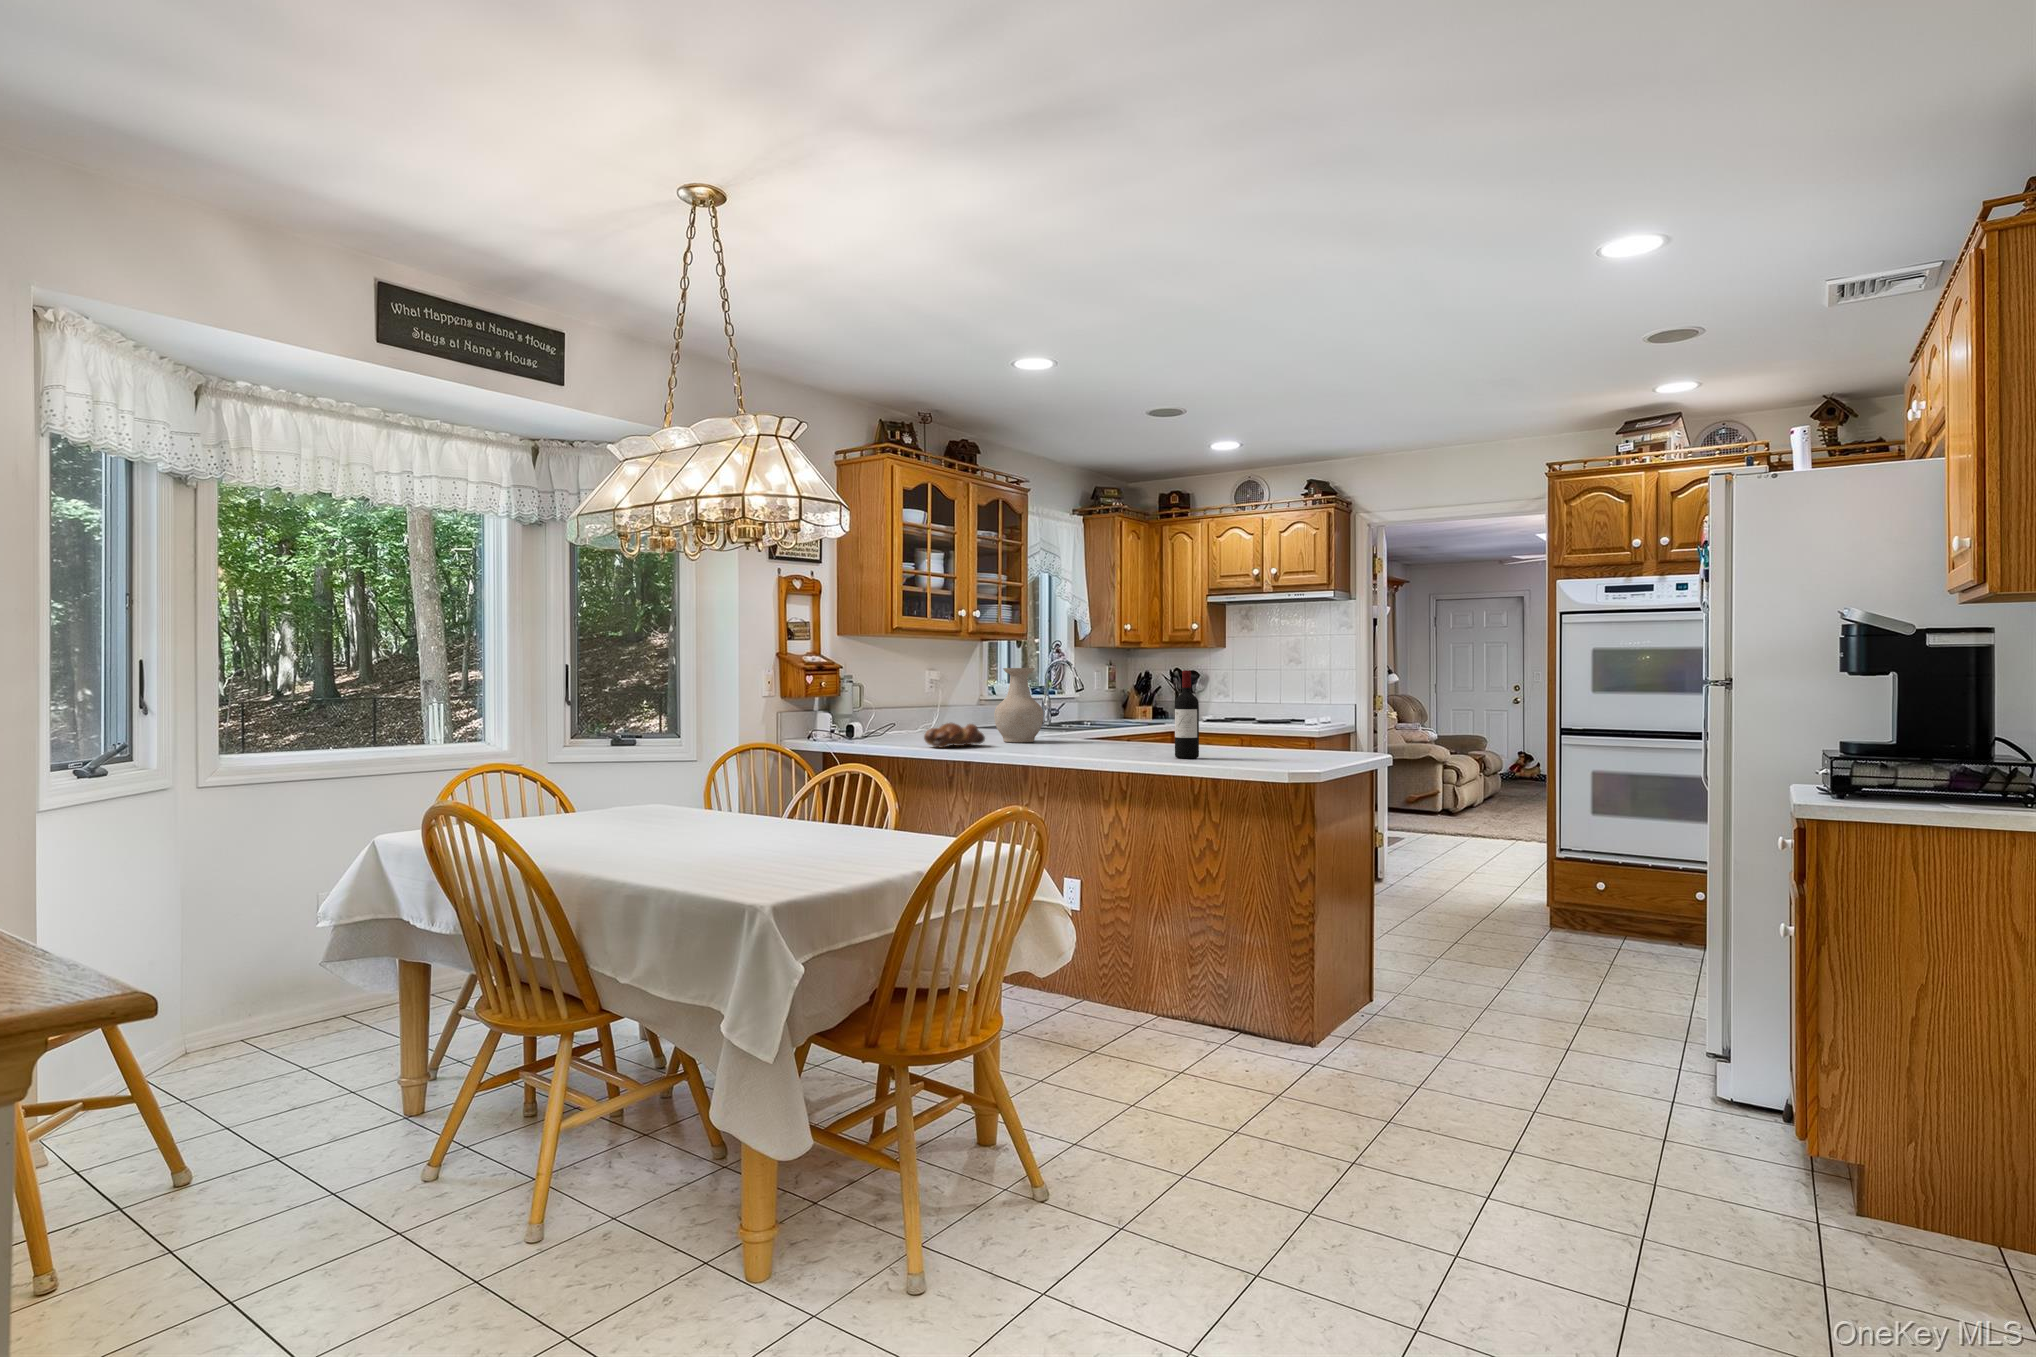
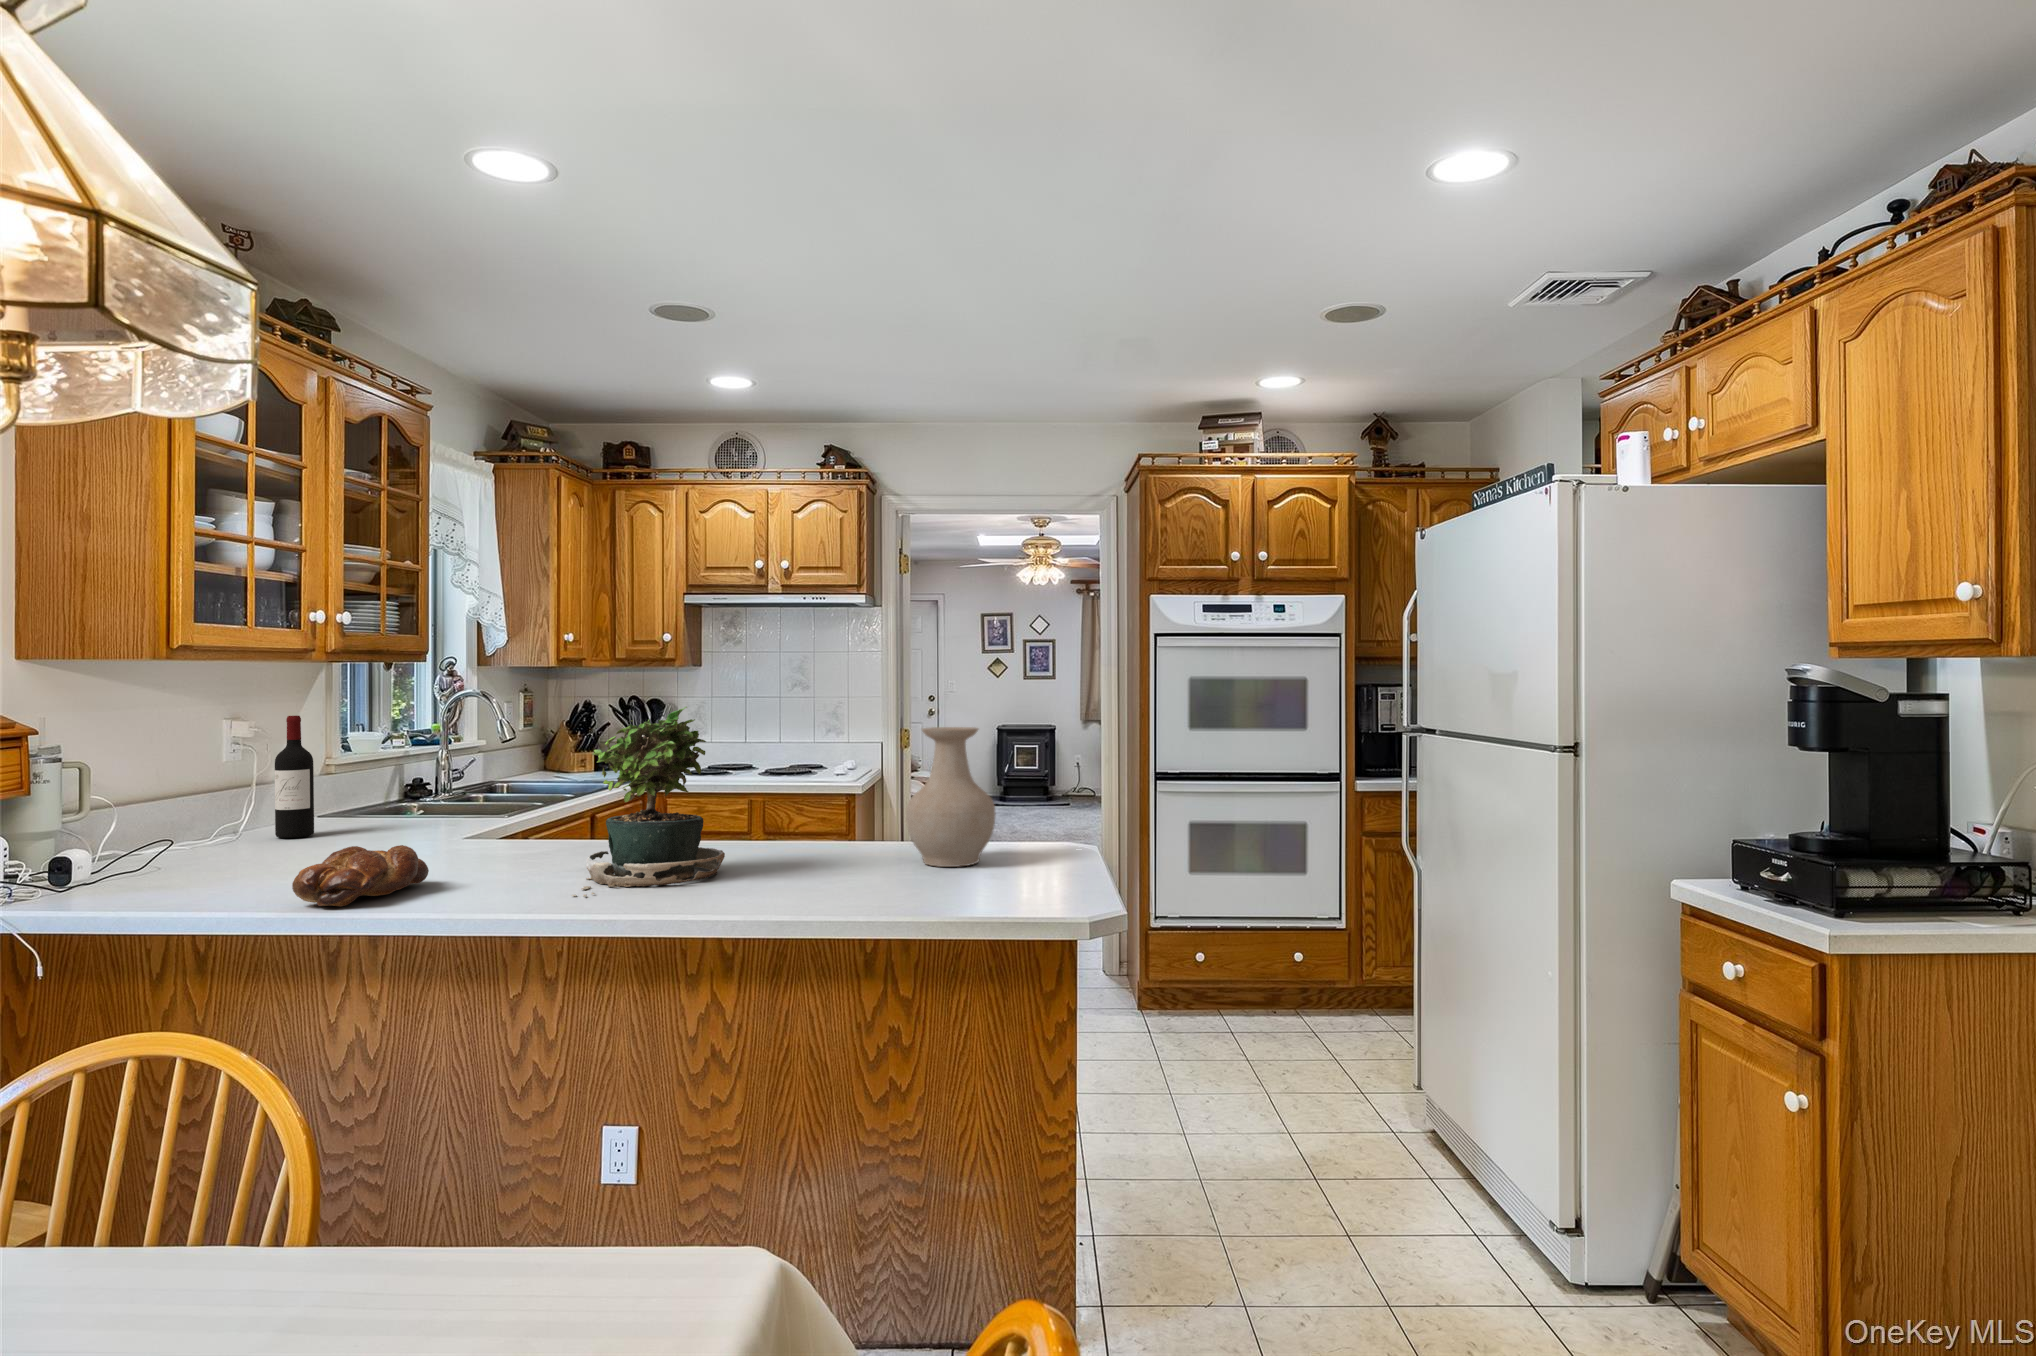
potted plant: none [1040,655,1128,752] -> present [572,707,725,897]
vase: present [994,668,1043,742] -> present [906,727,996,867]
wine bottle: present [1175,670,1199,758] -> present [275,716,314,838]

